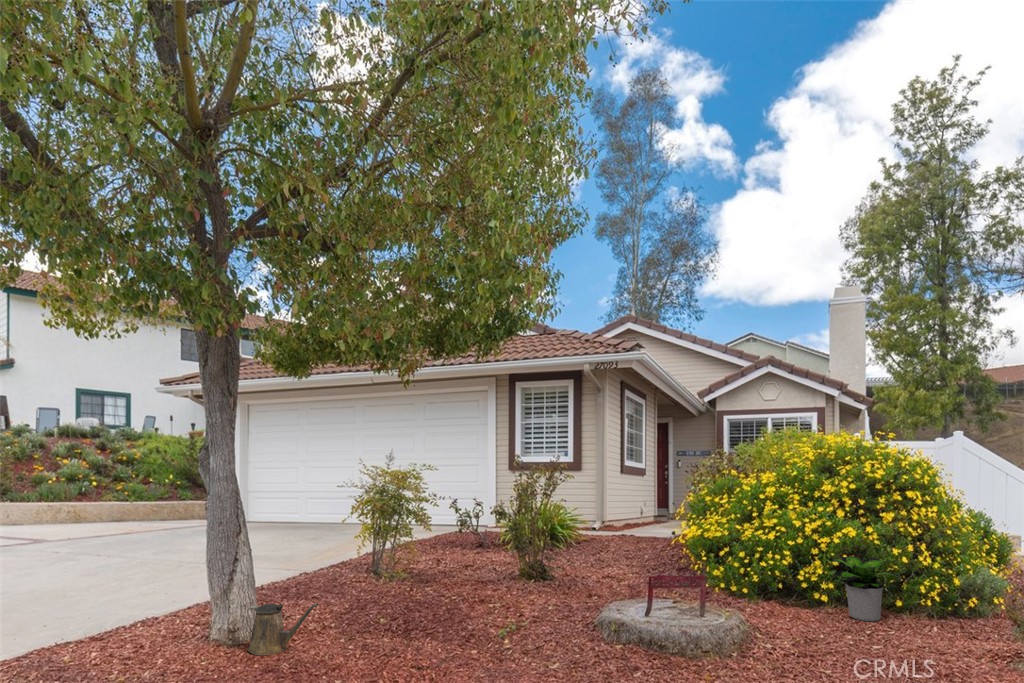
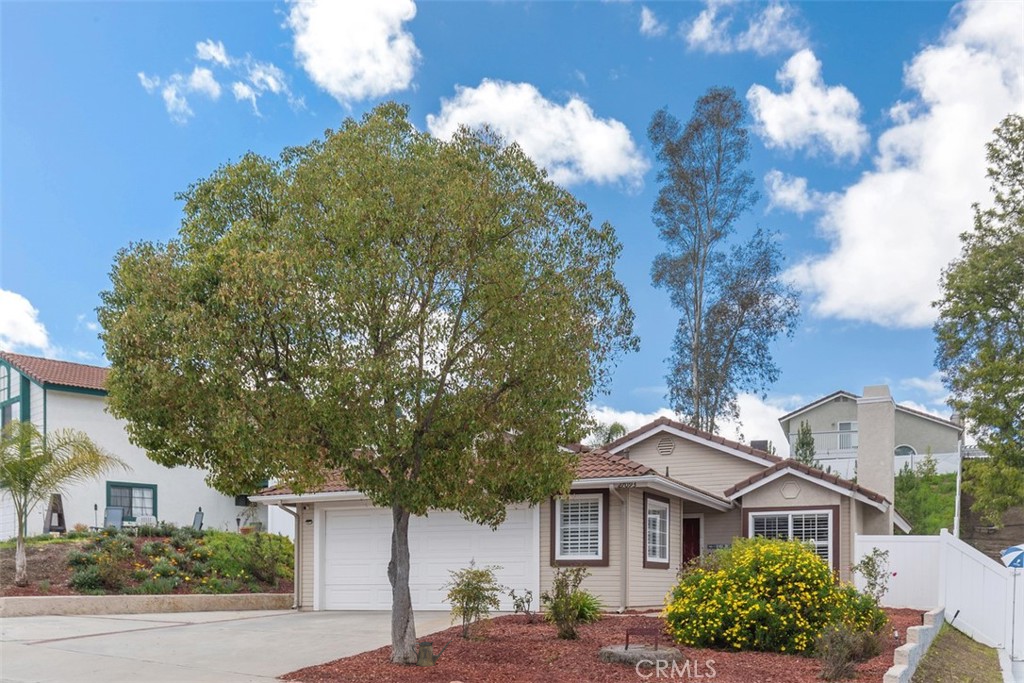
potted plant: present [831,556,900,622] -> none [737,621,777,657]

